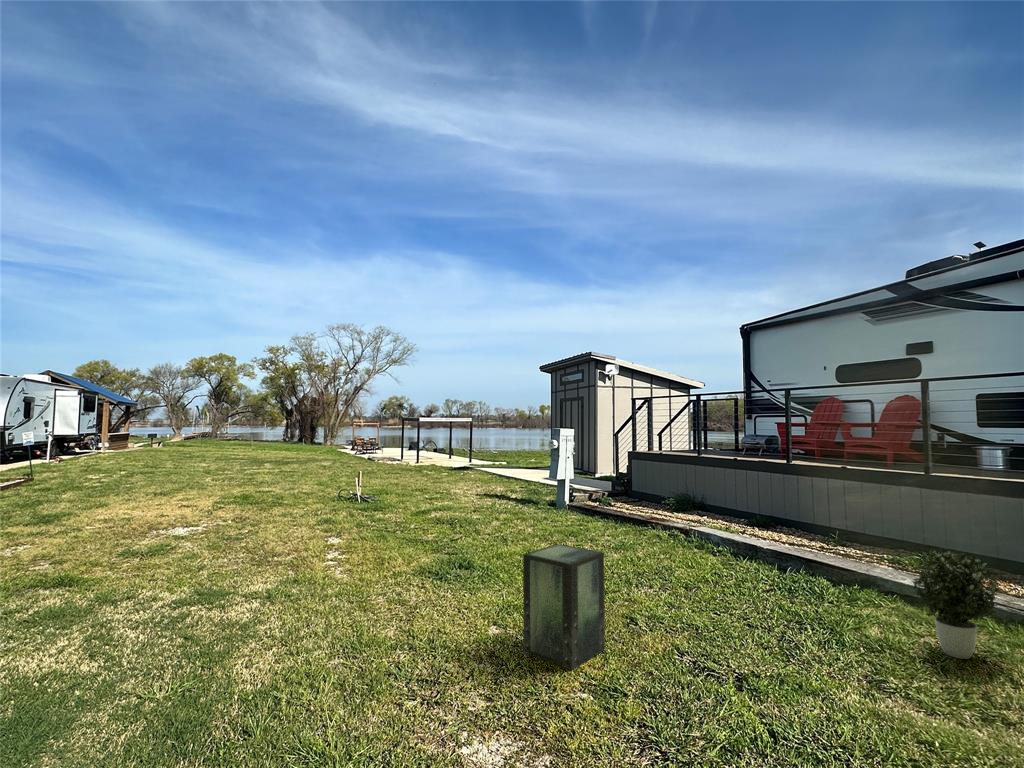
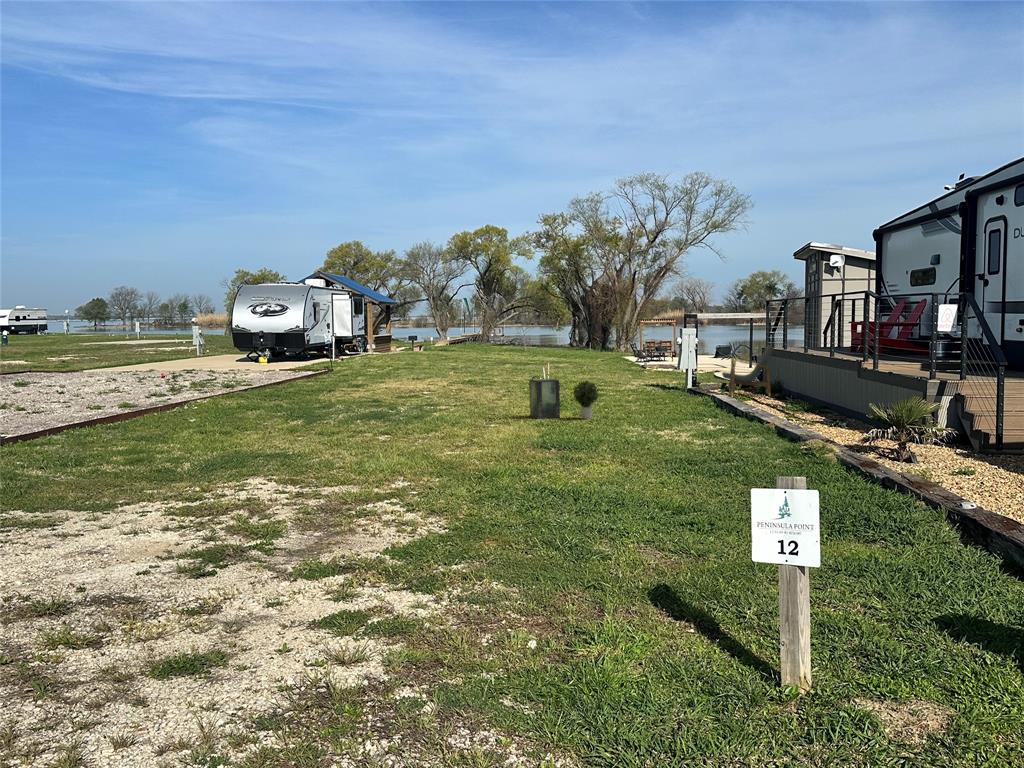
lounge chair: none [609,449,683,518] -> present [722,345,774,397]
potted plant: present [913,550,1001,659] -> present [573,381,598,419]

